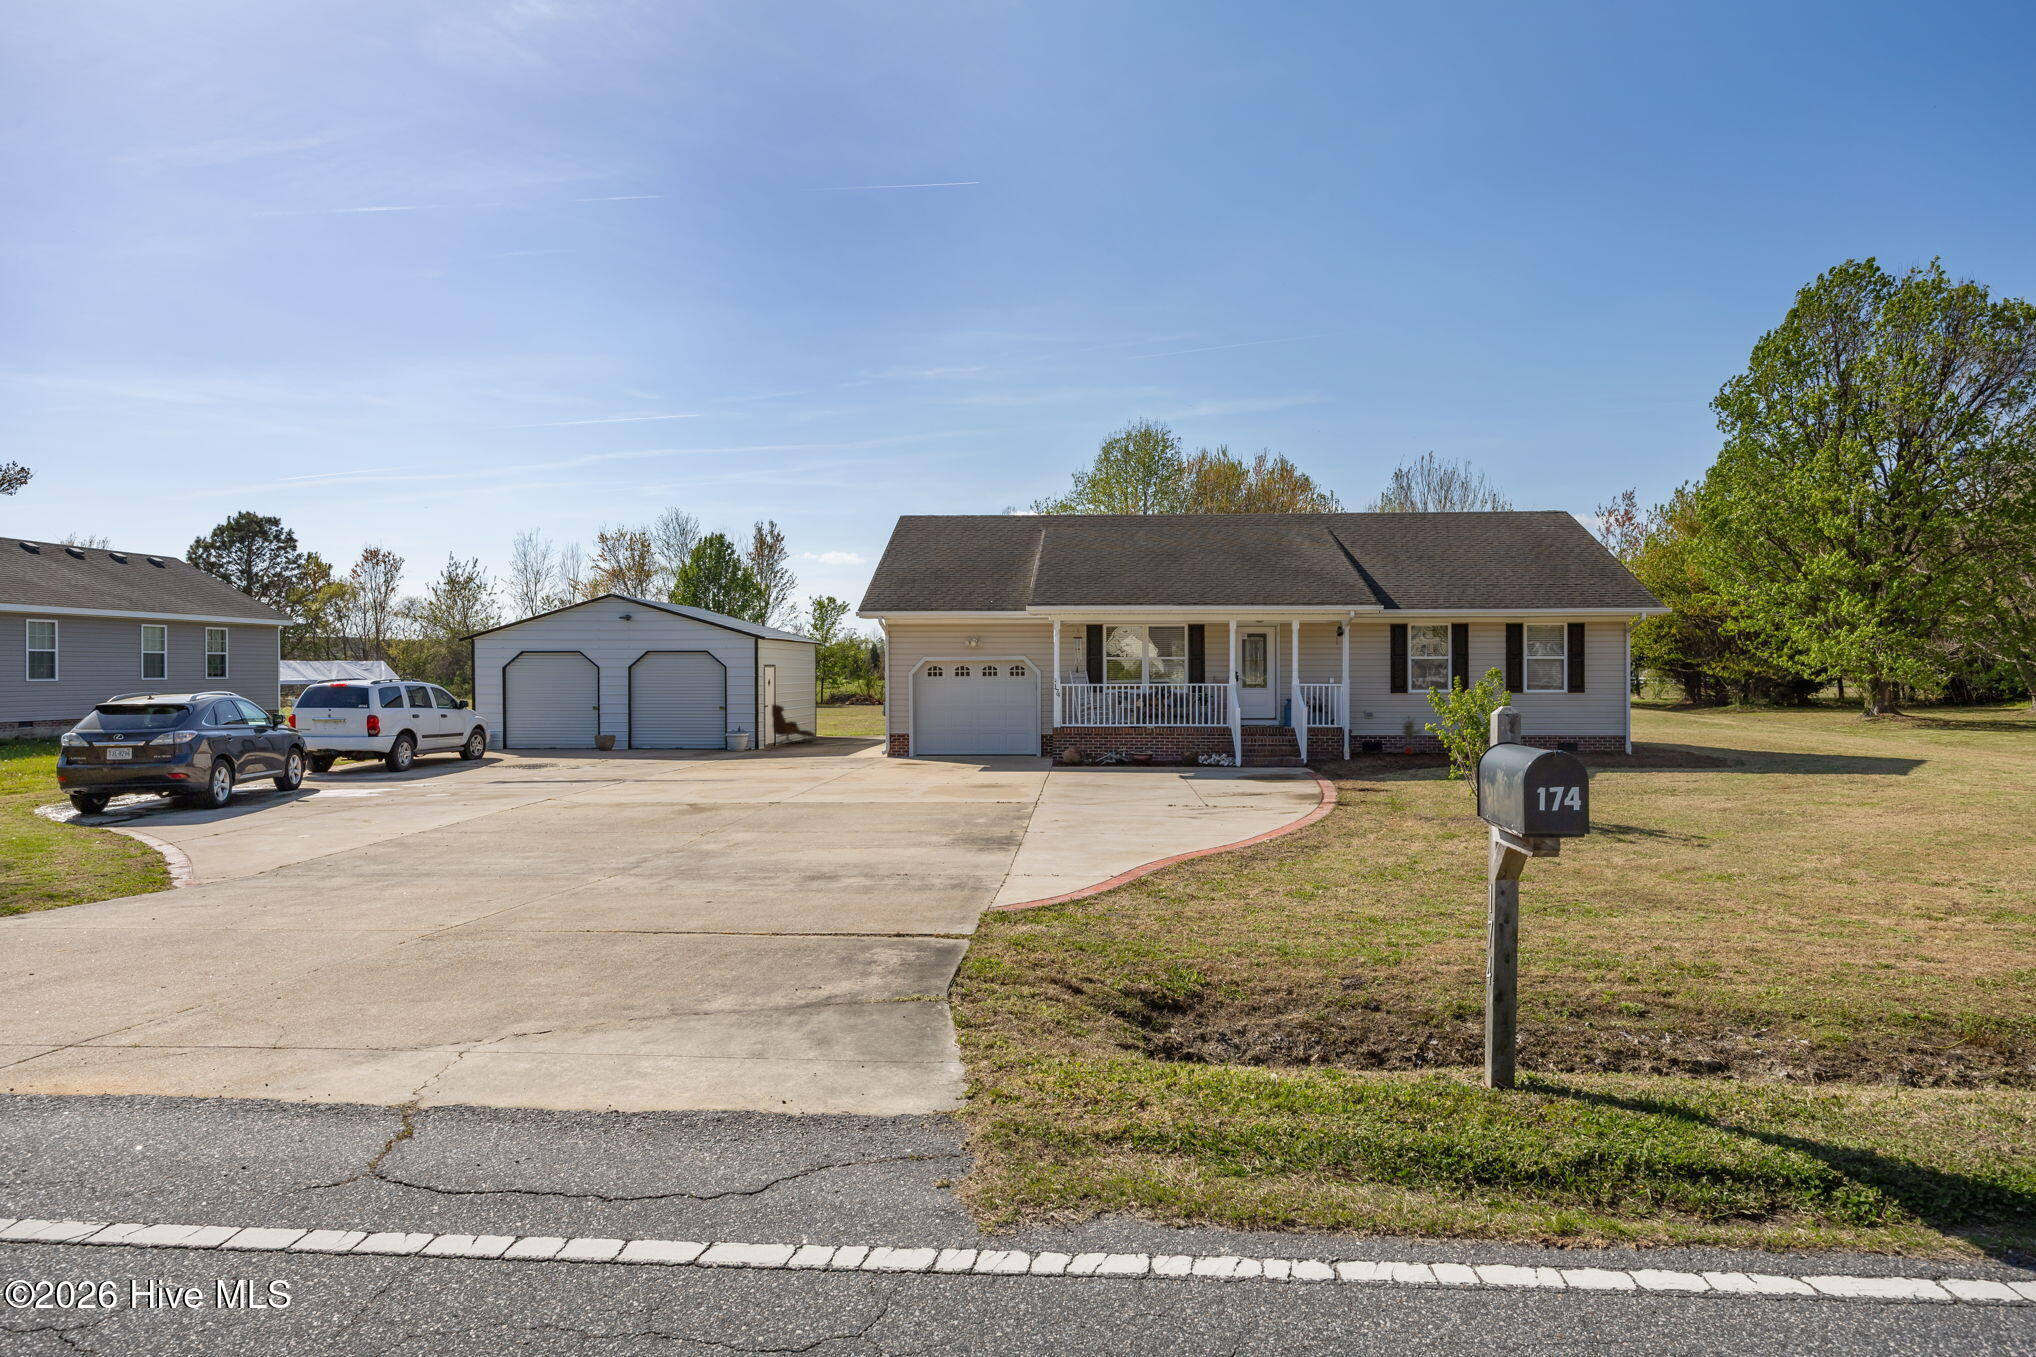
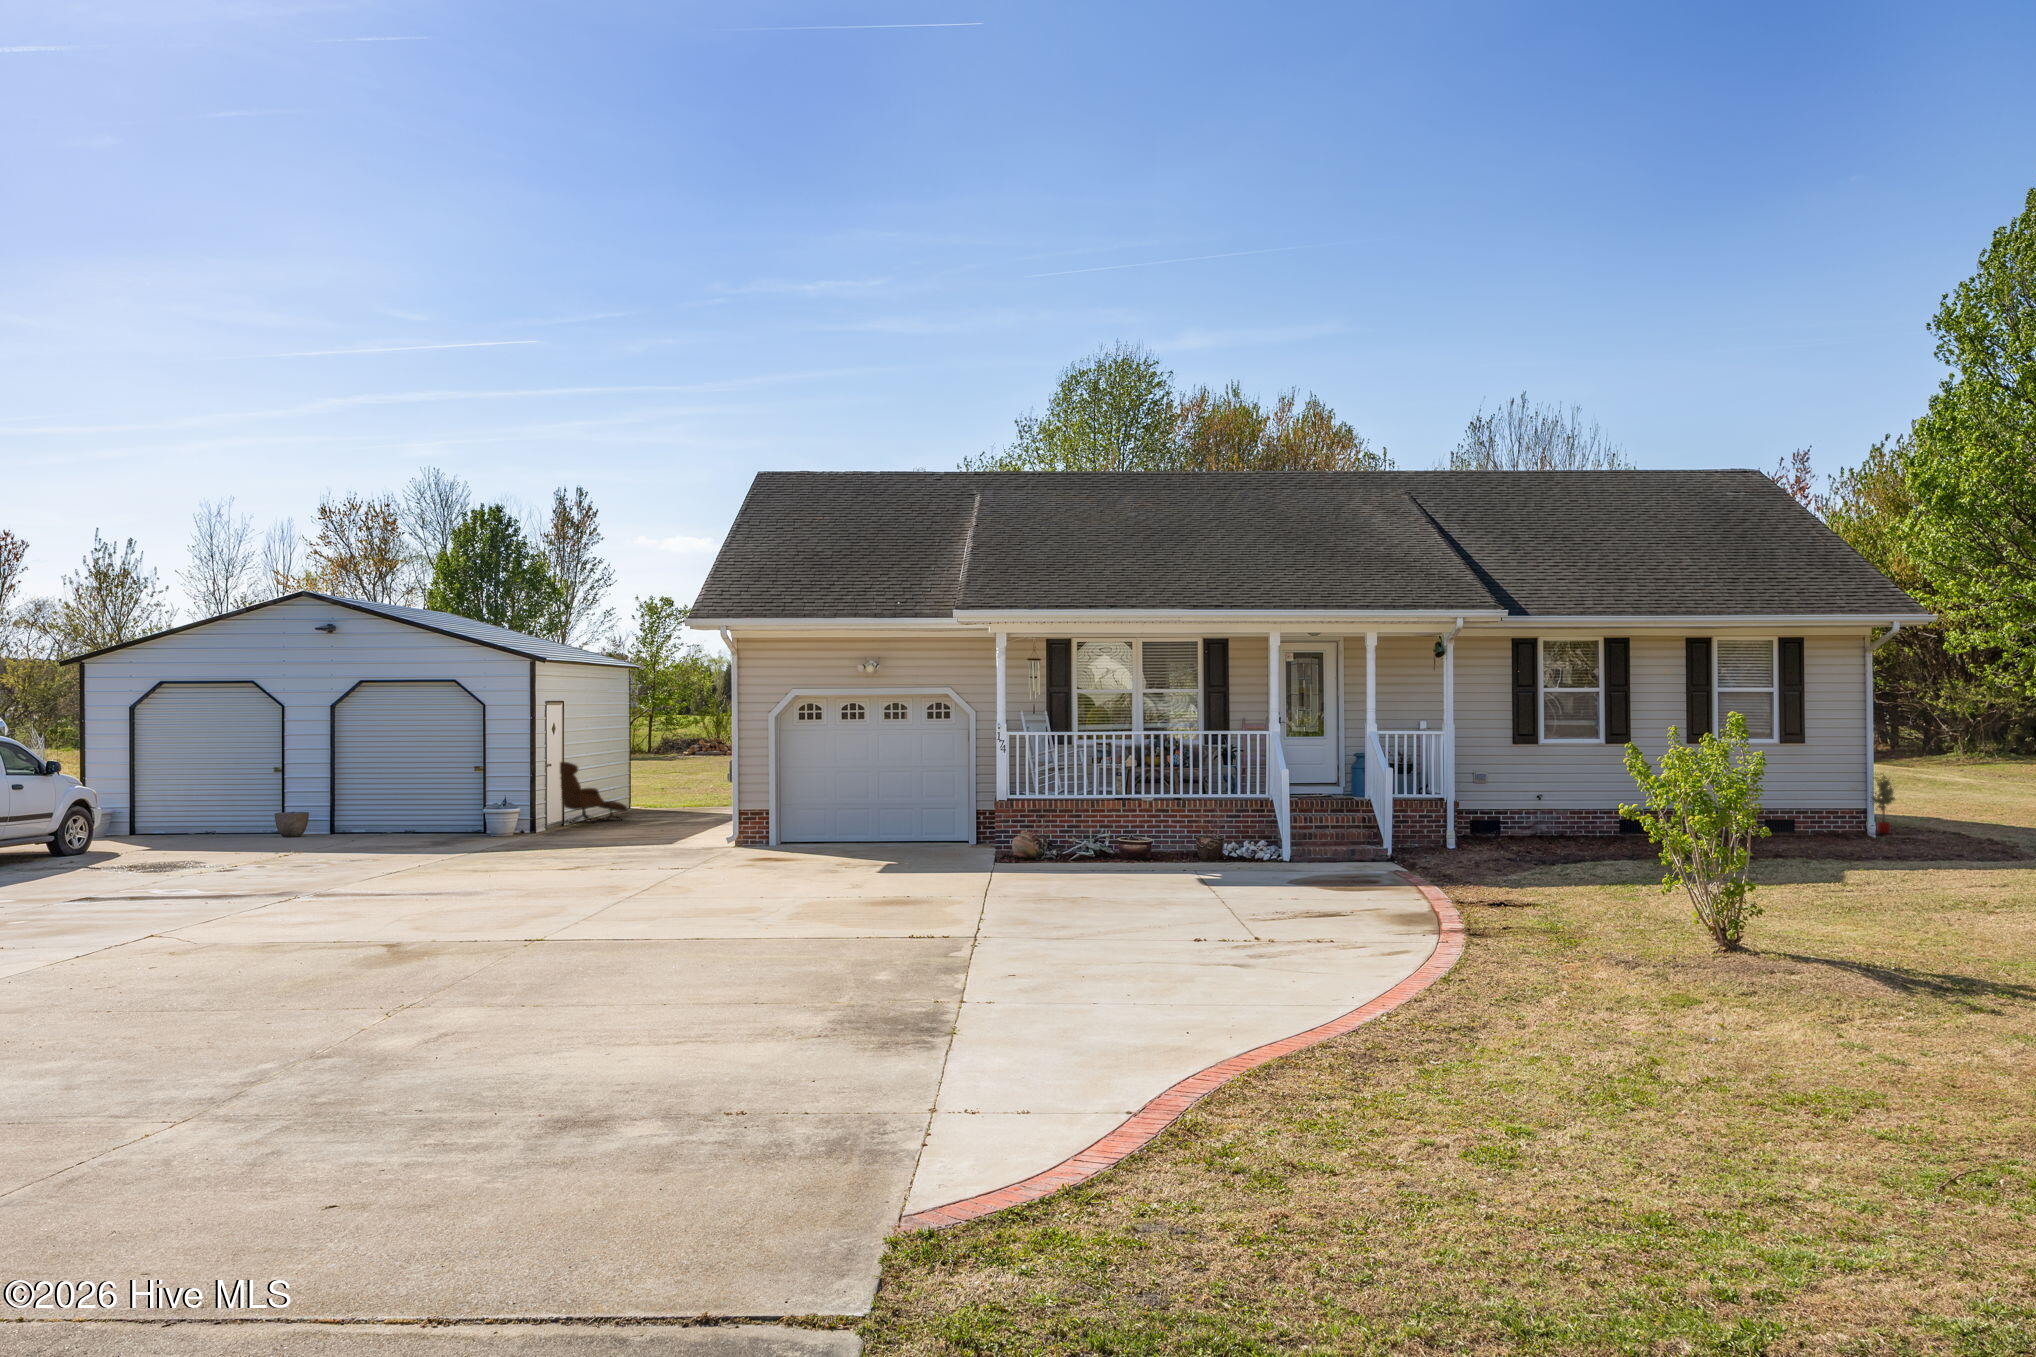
potted tree: present [1403,716,1422,755] -> present [1870,776,1895,834]

